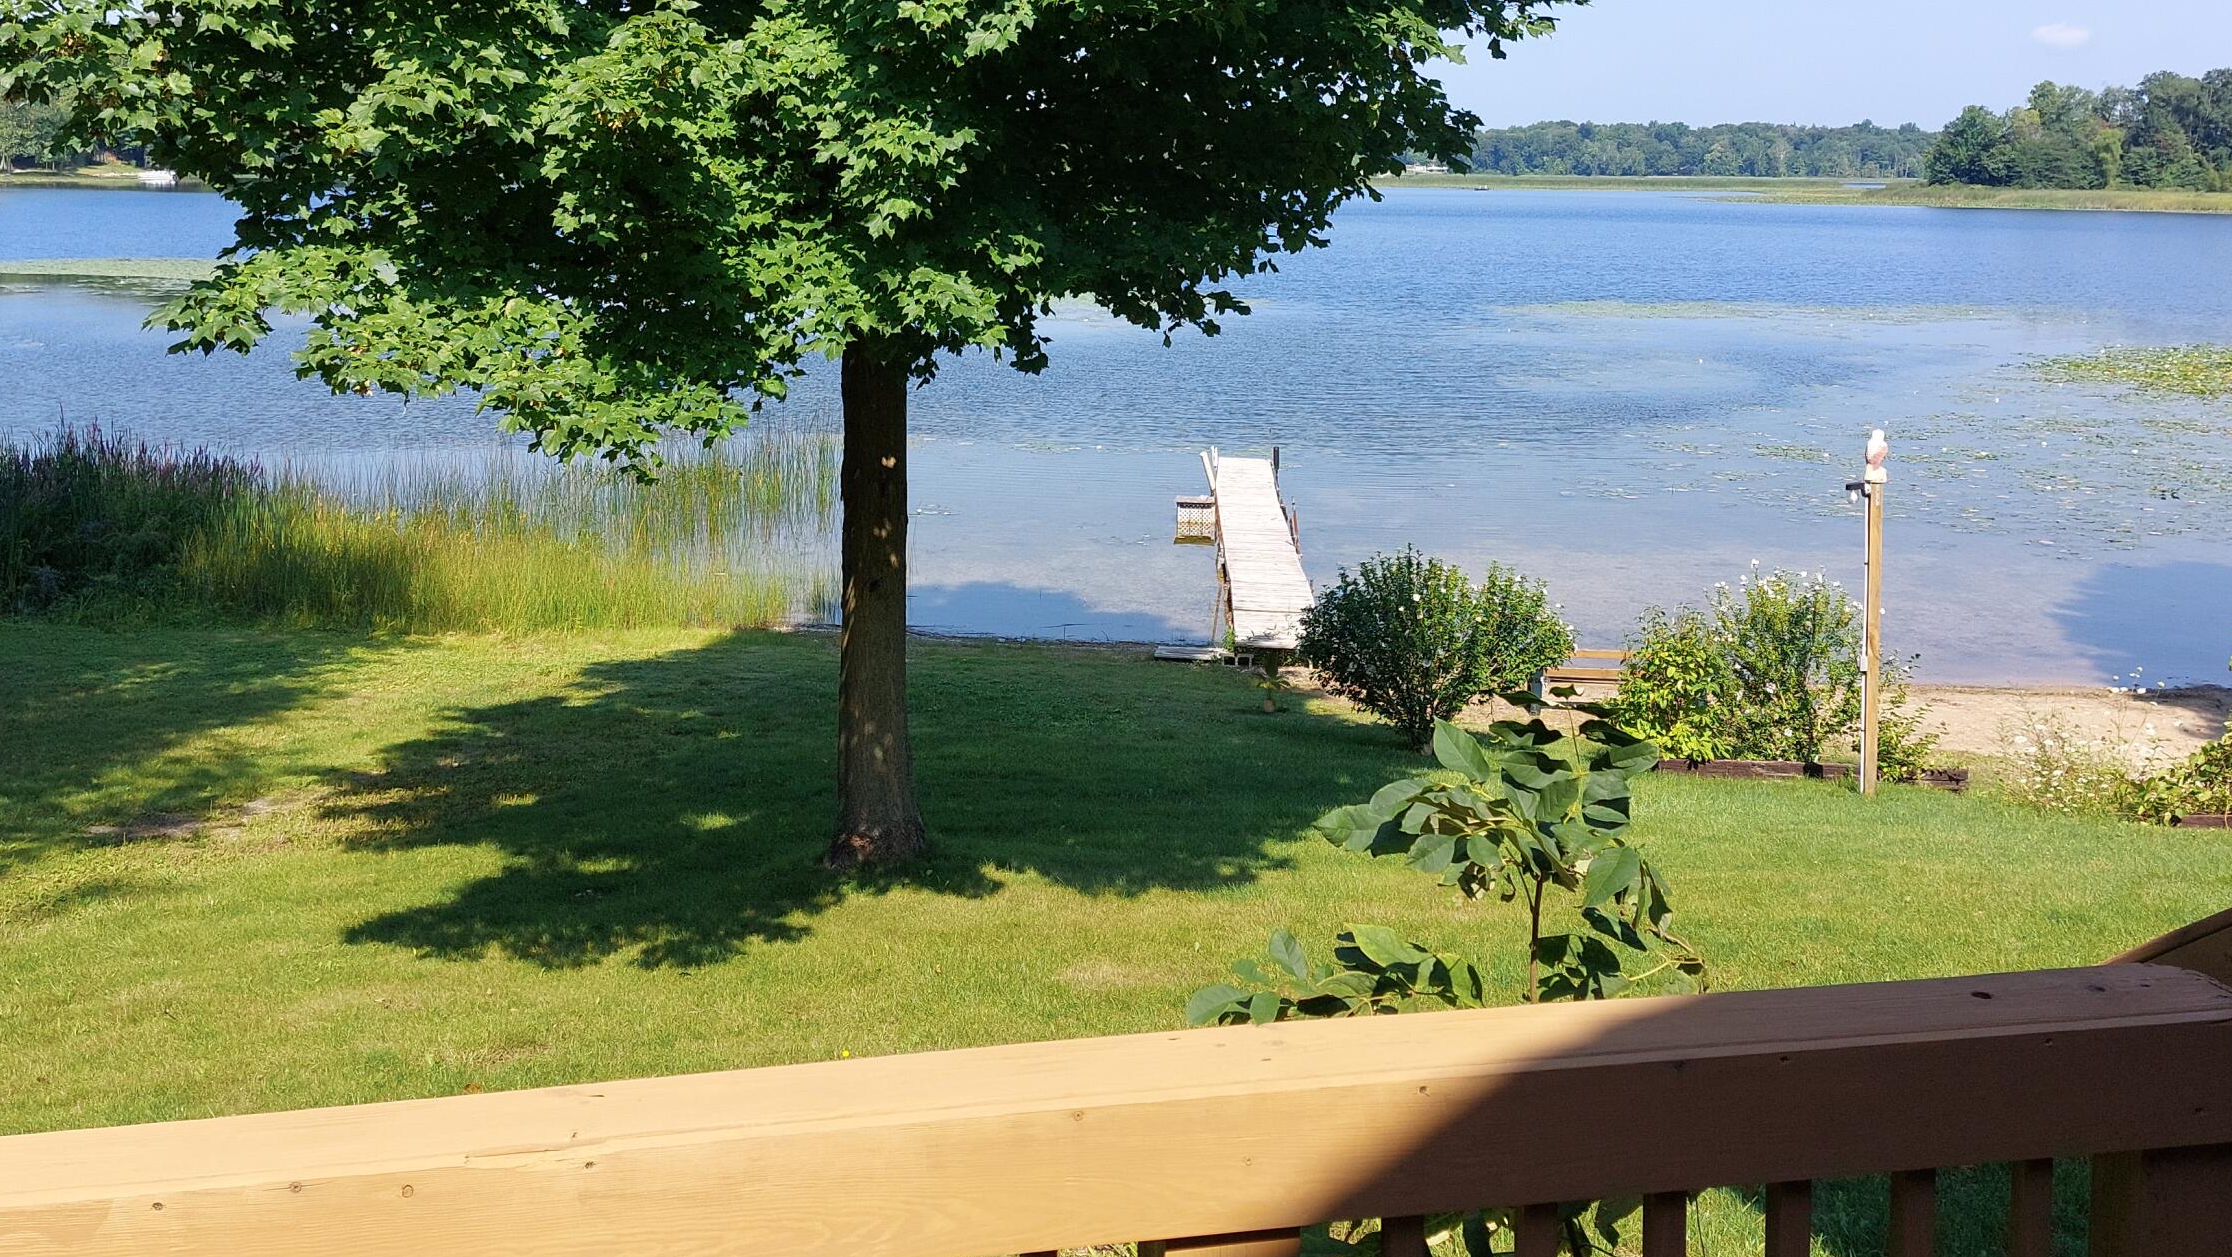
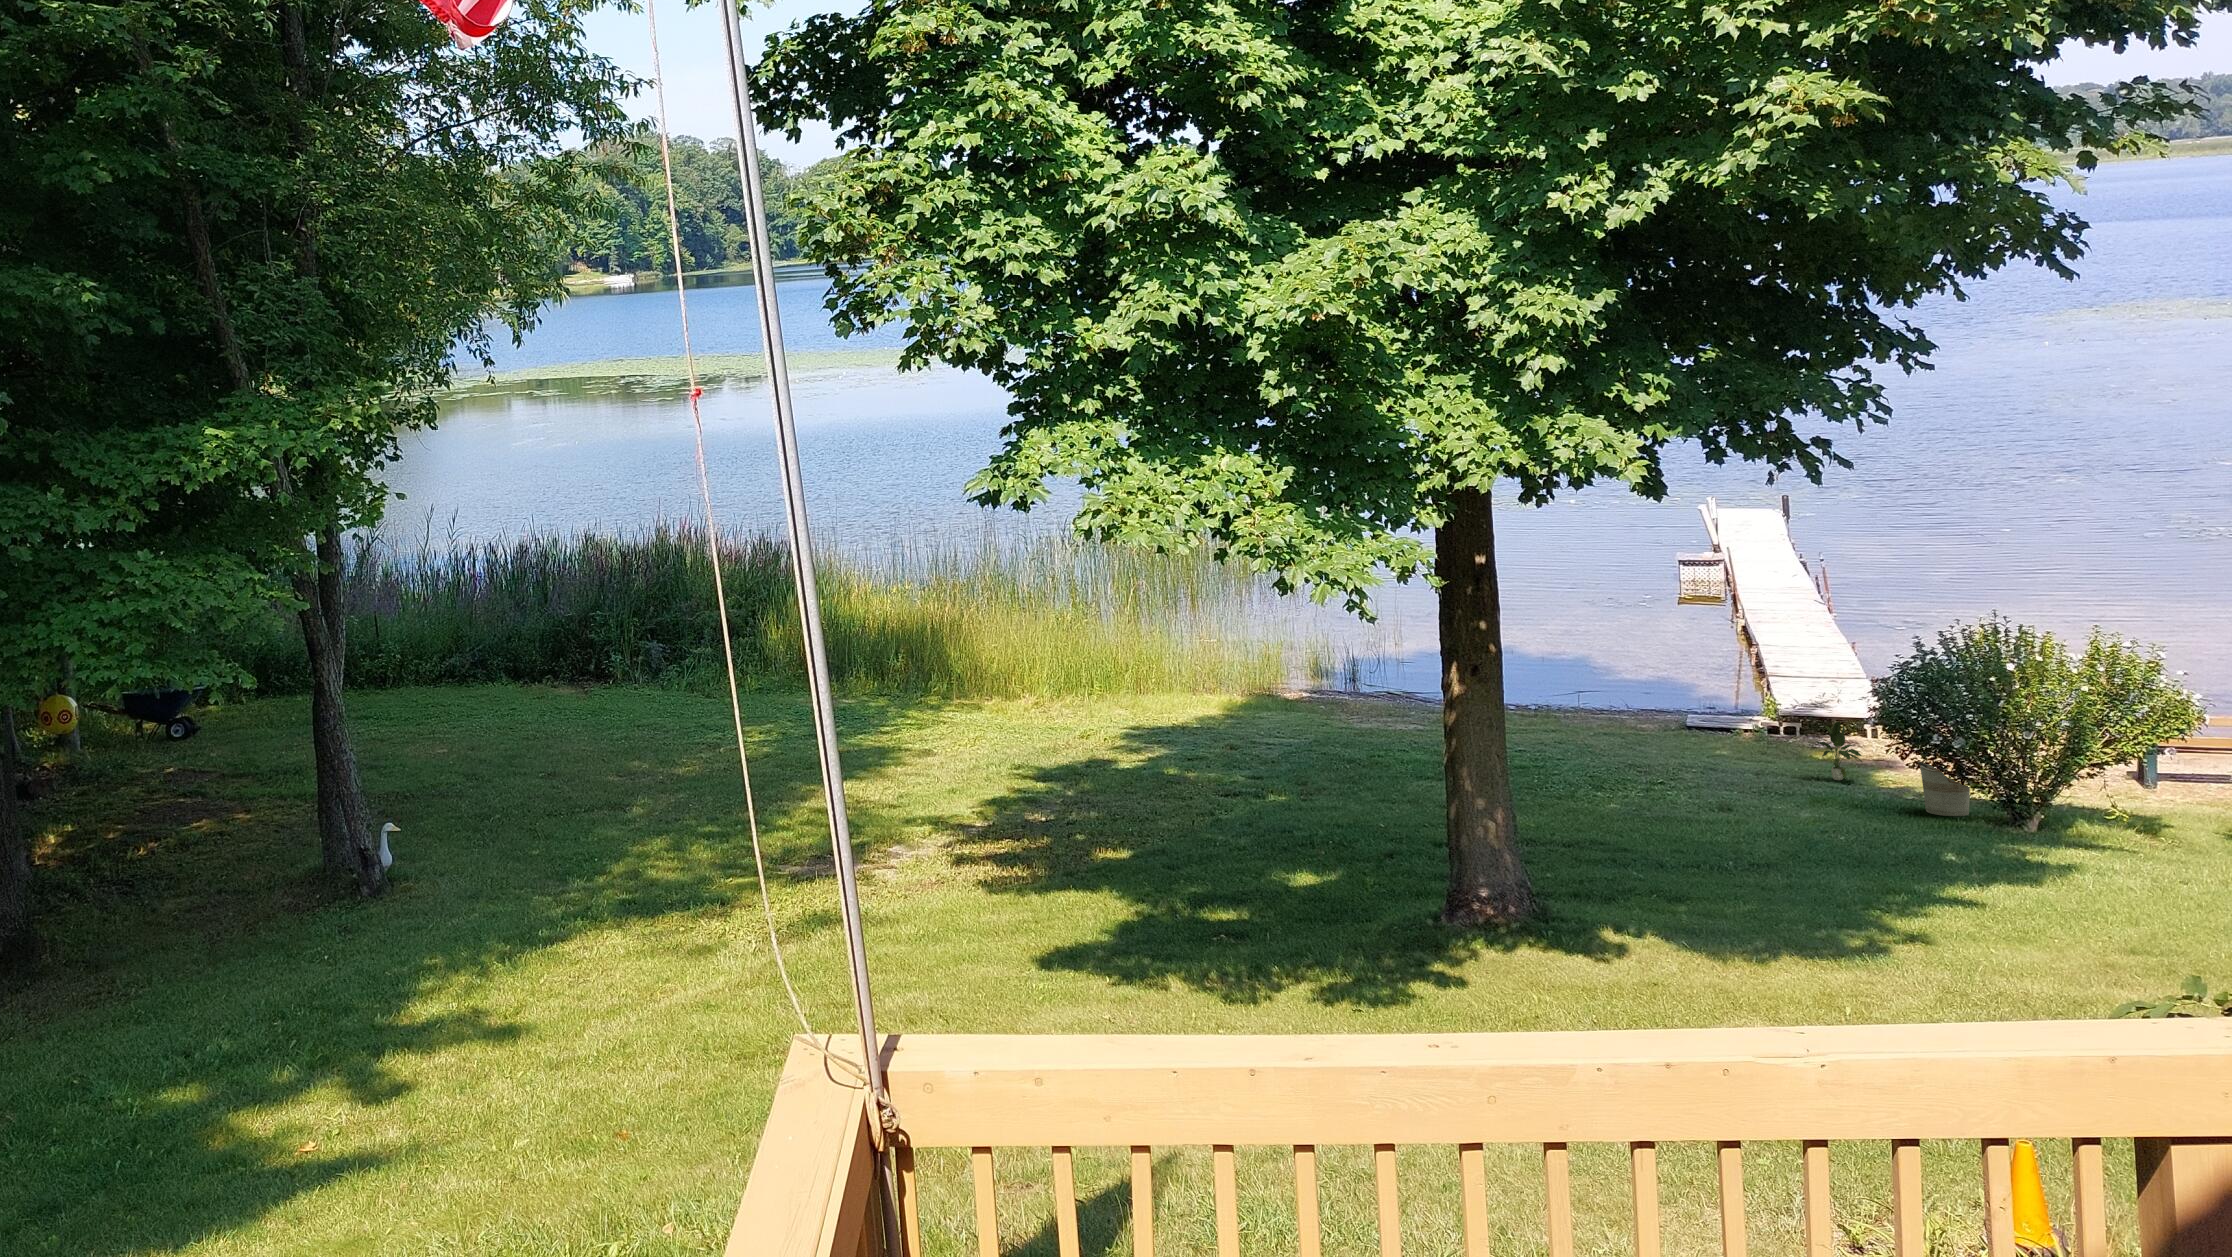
bucket: none [1335,690,1380,744] -> present [1917,761,1970,816]

